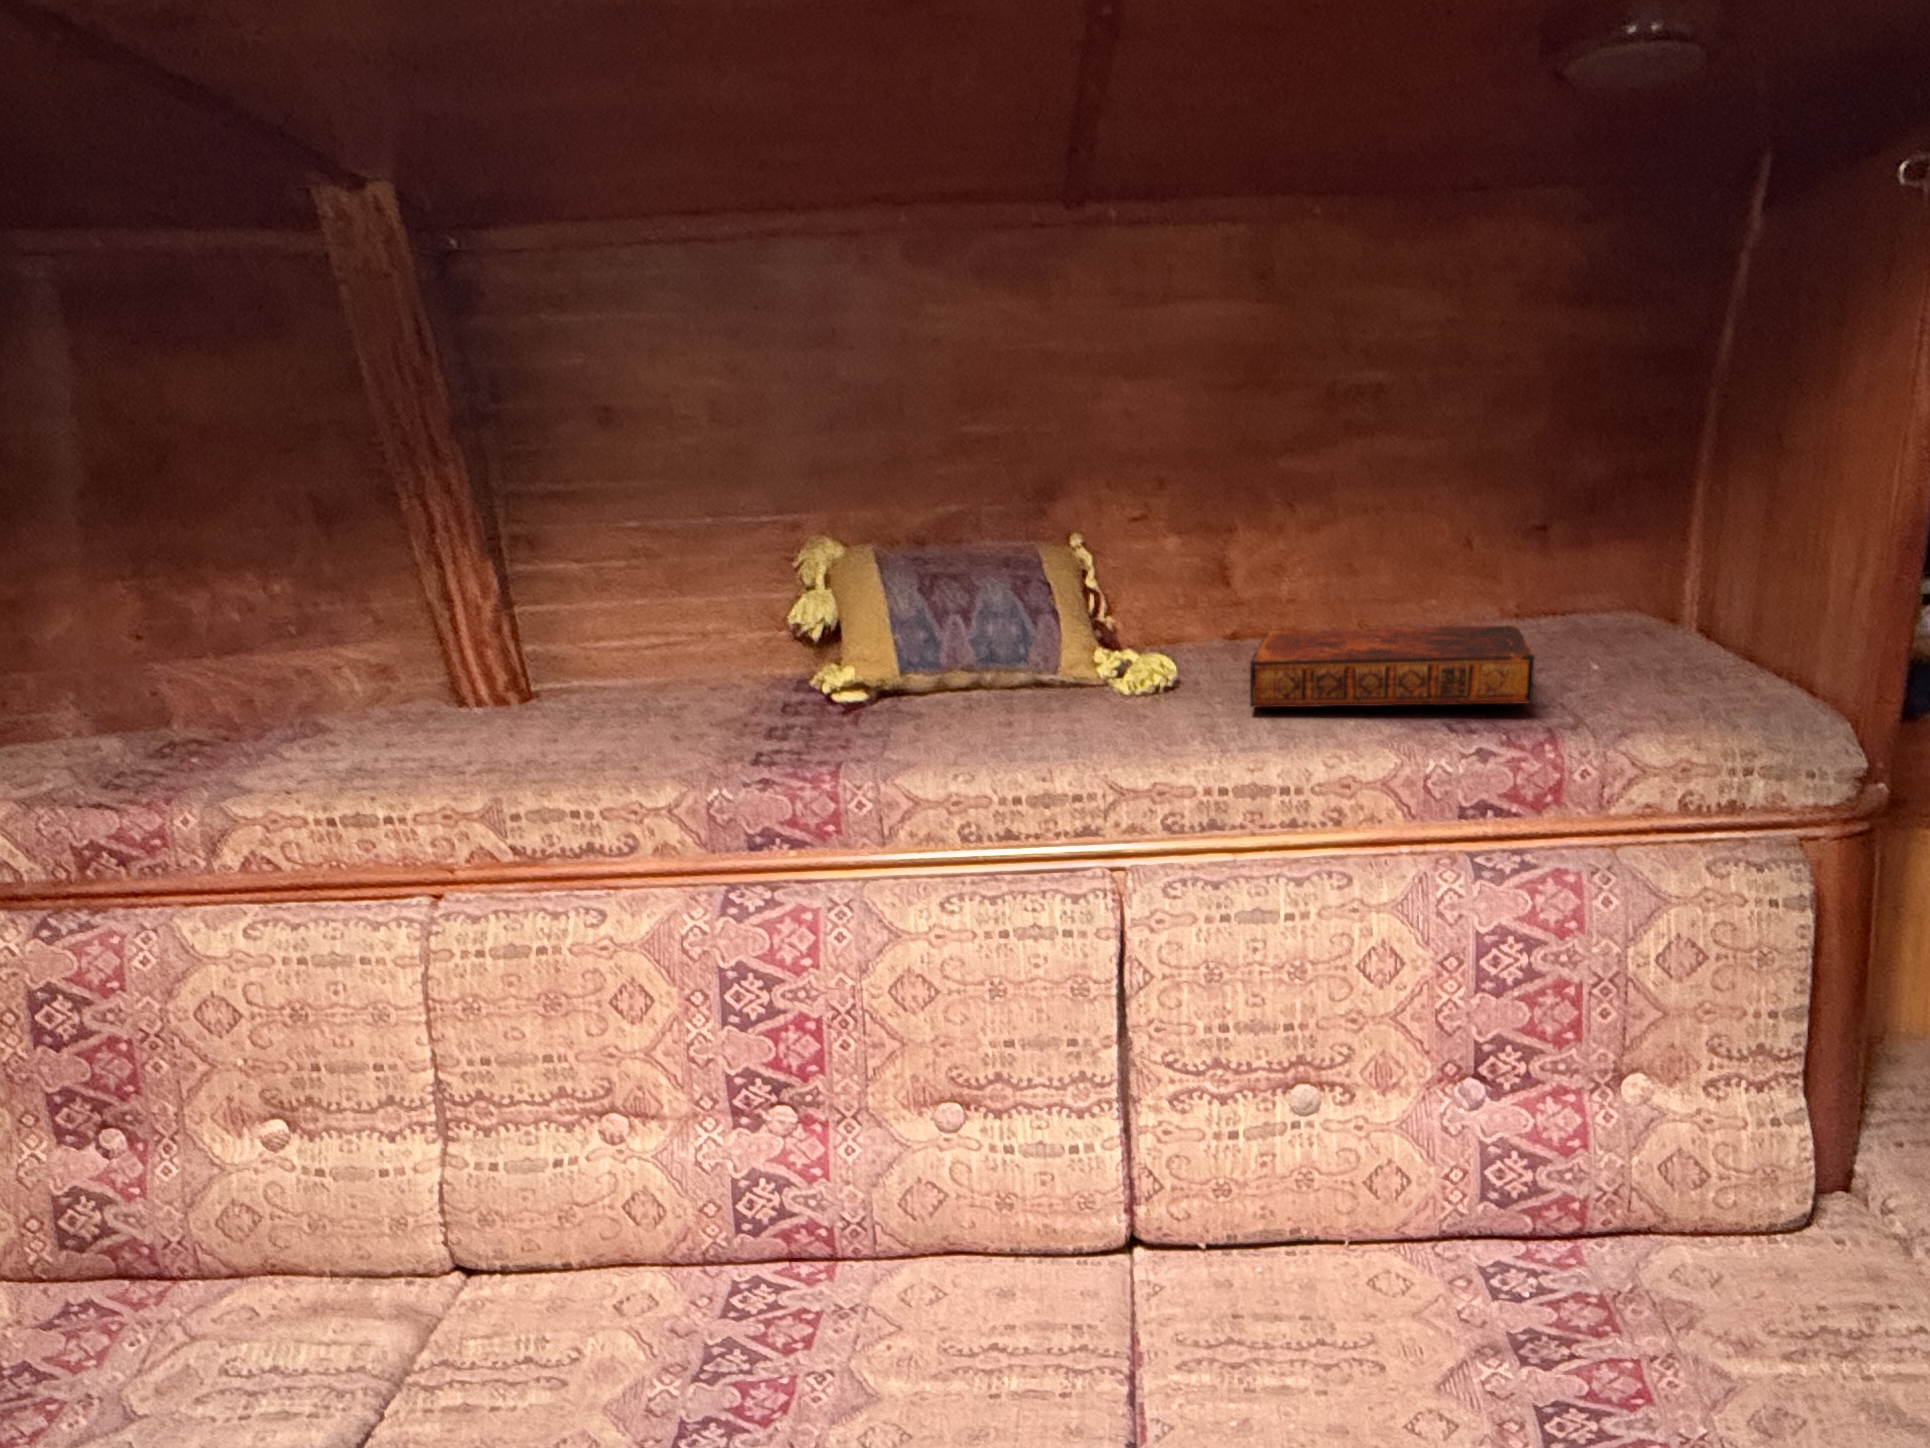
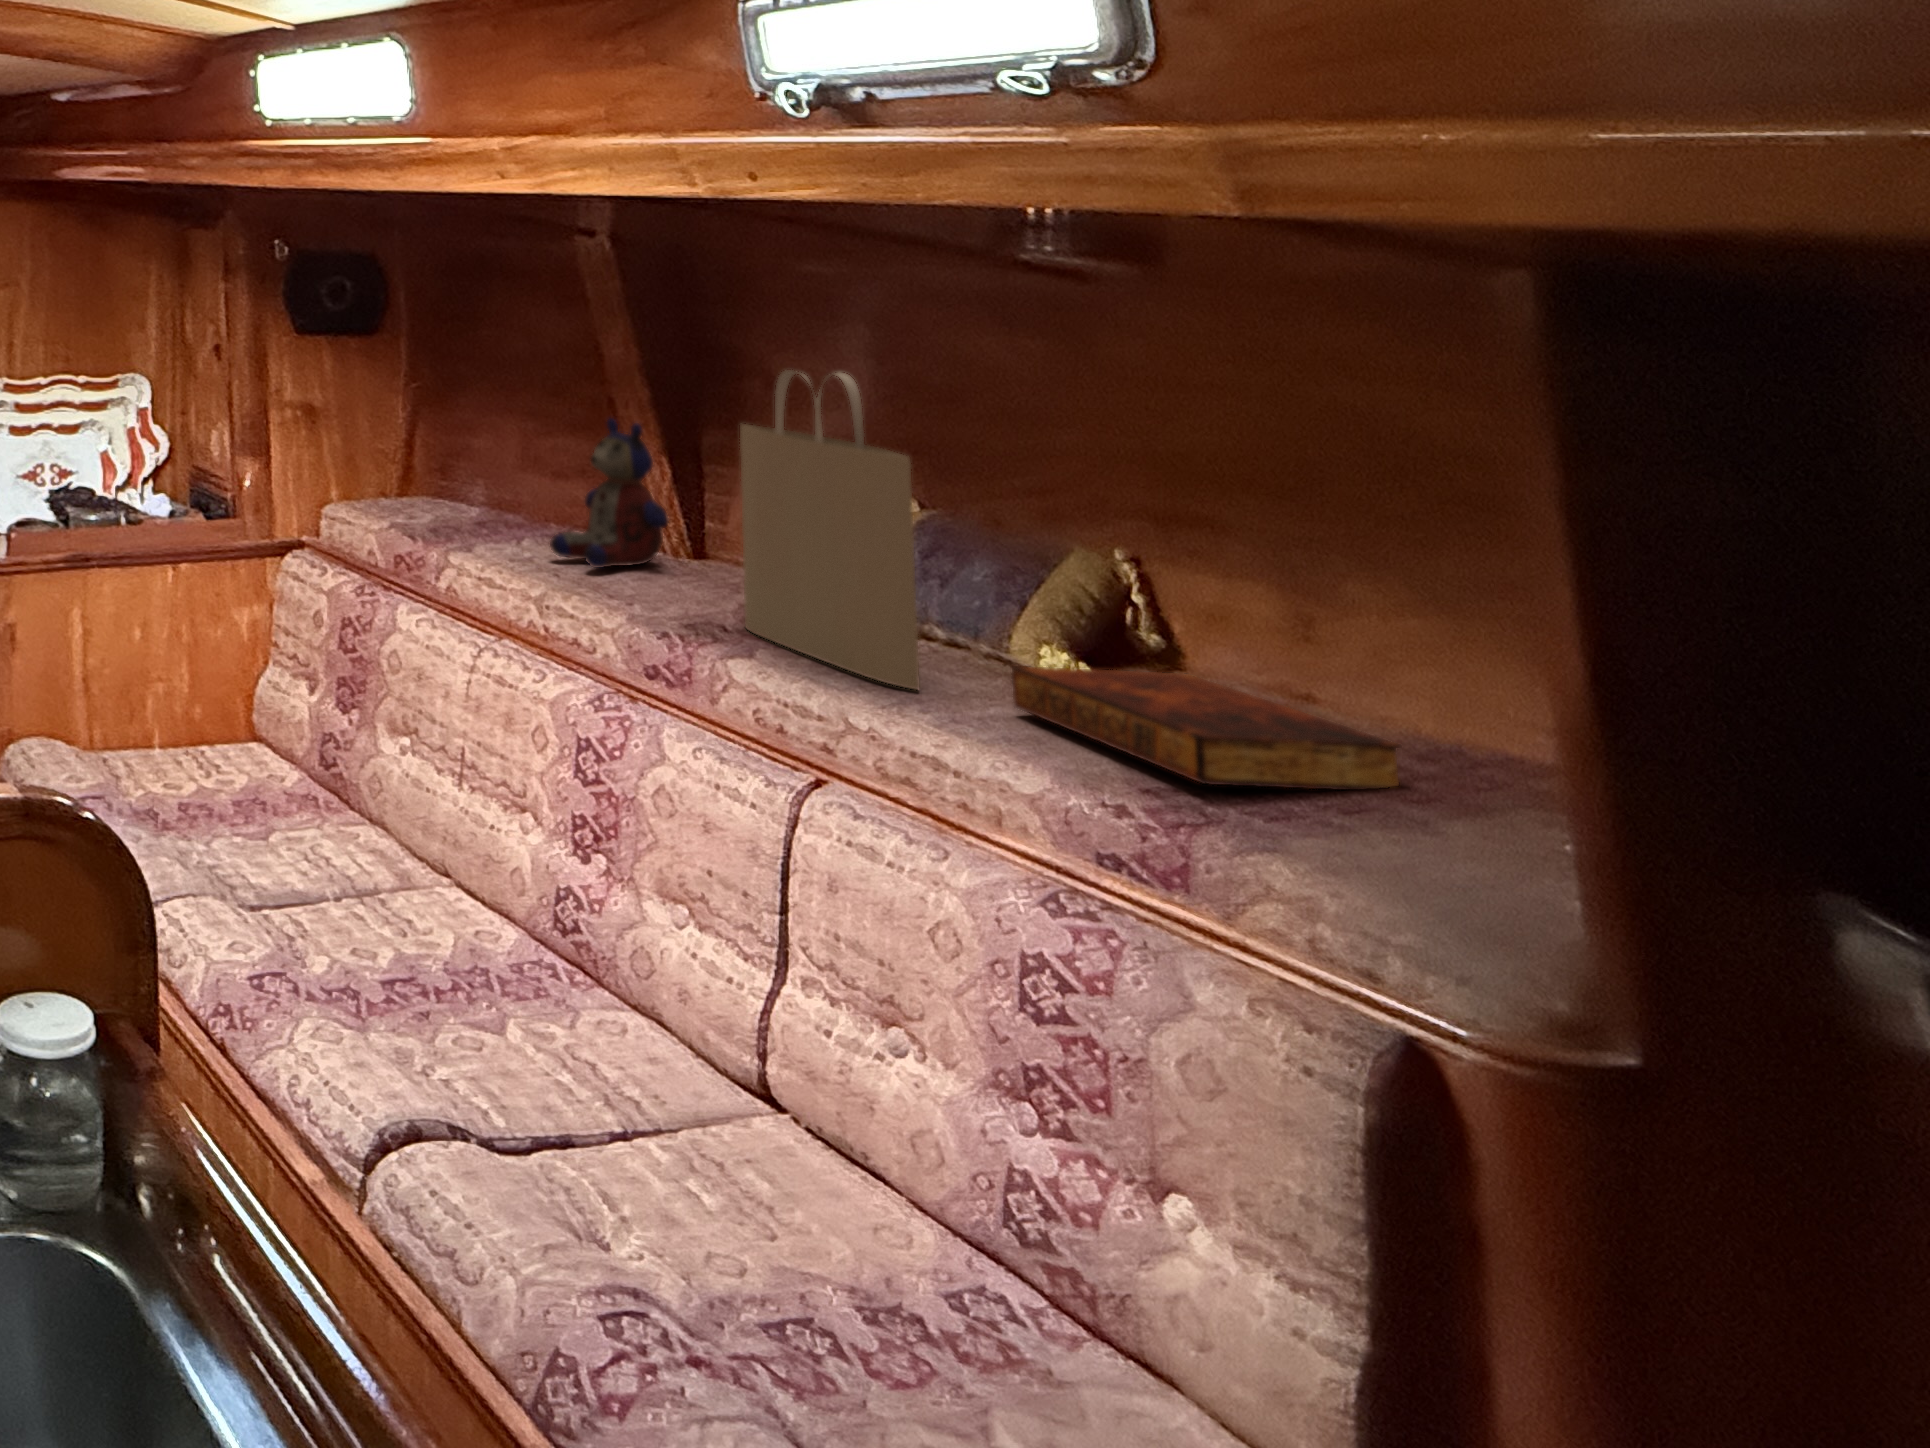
tote bag: none [798,344,1151,740] -> present [740,370,920,689]
stuffed bear: none [398,513,574,748] -> present [550,419,669,568]

